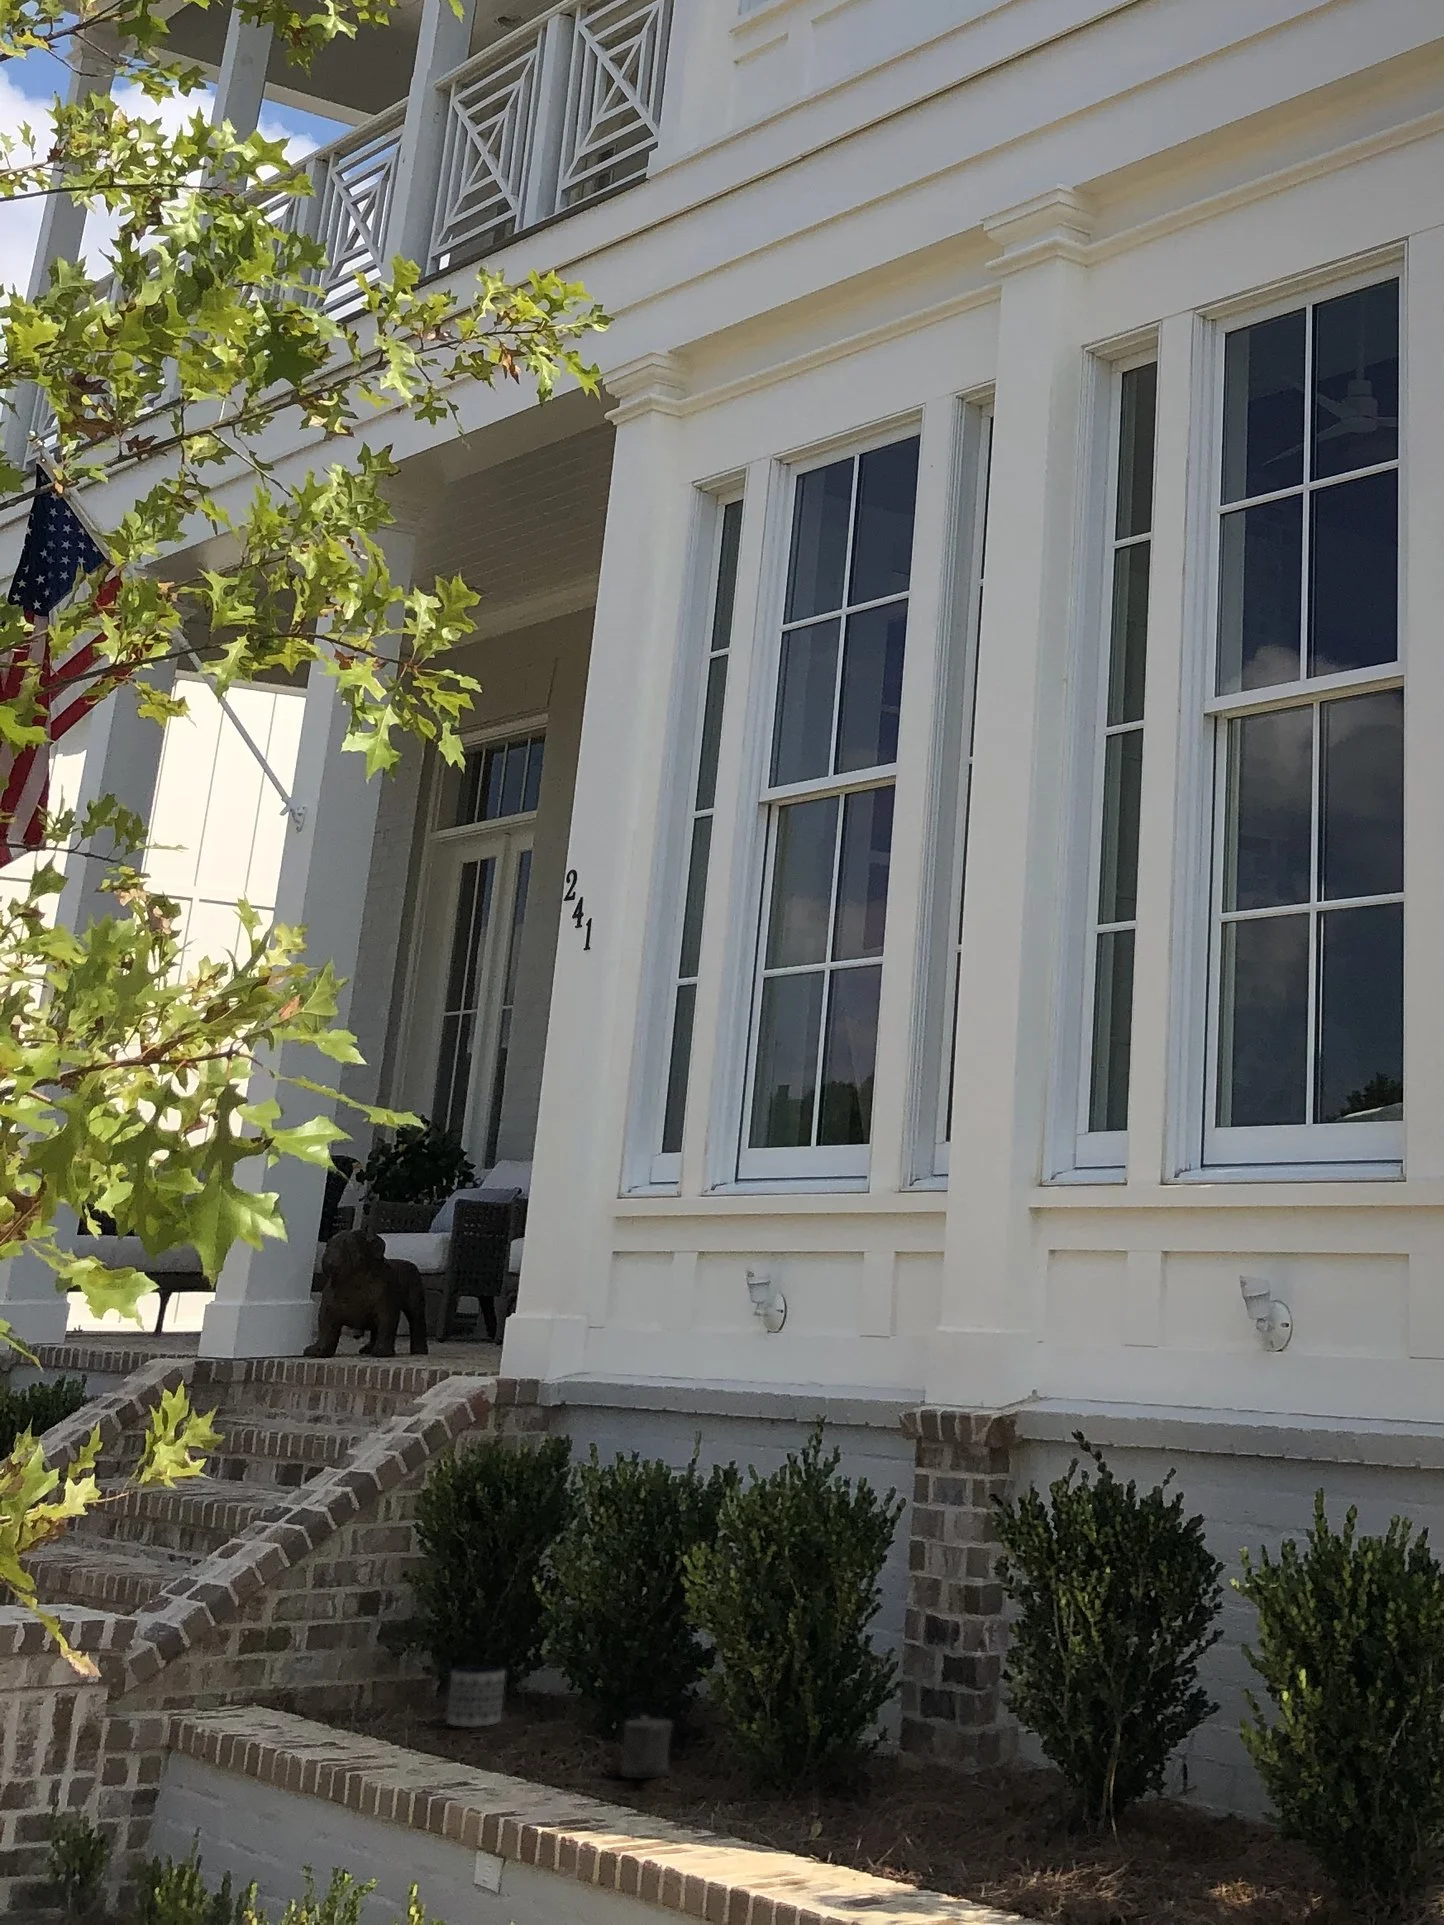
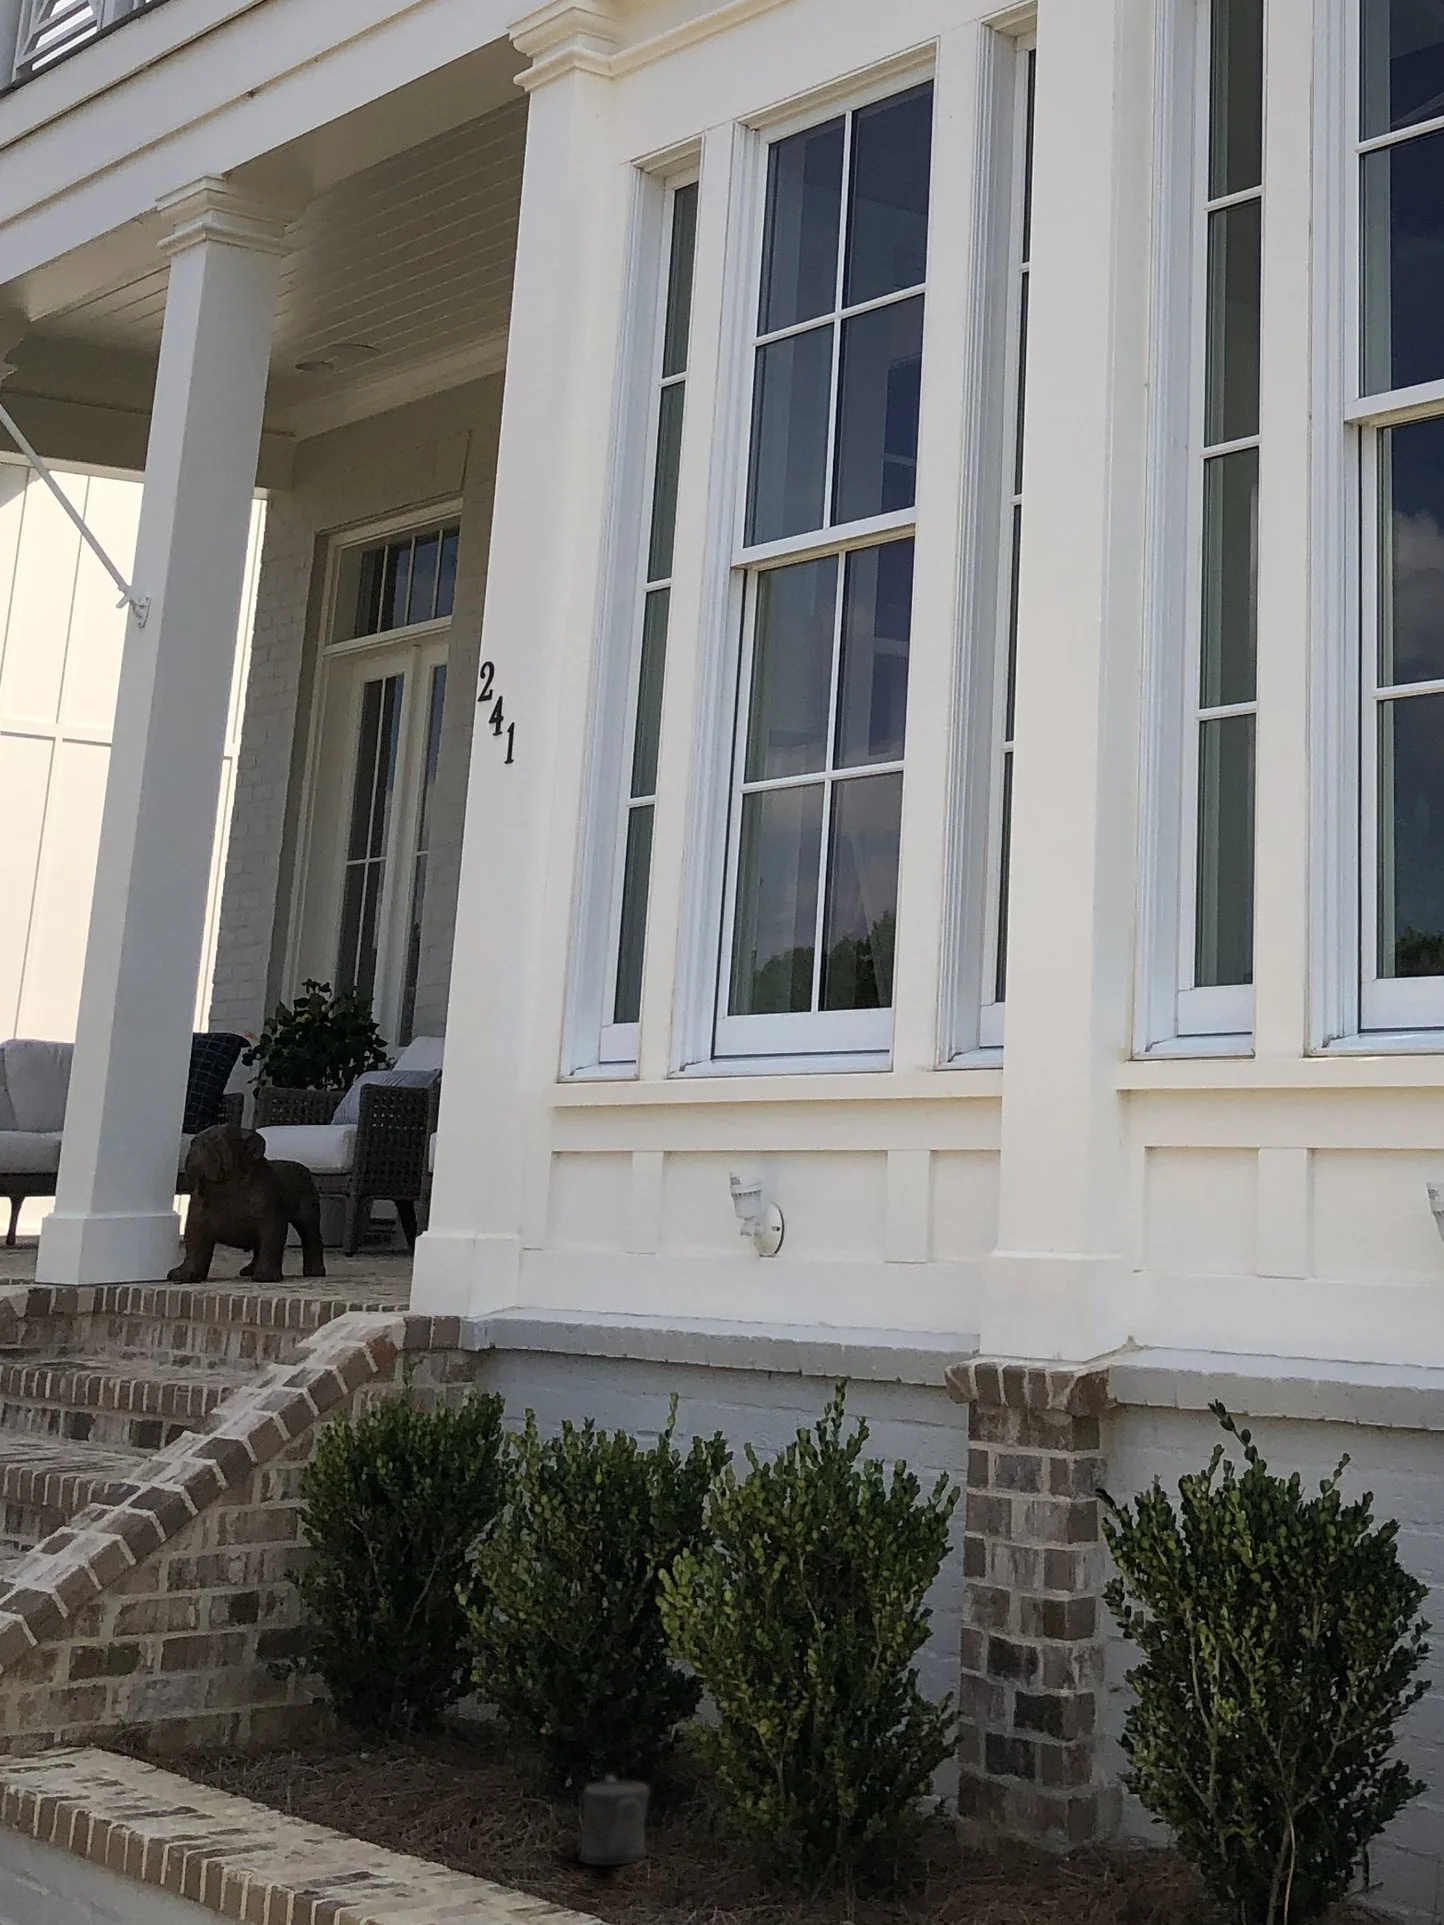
planter: present [447,1666,505,1727] -> none [346,1696,423,1778]

